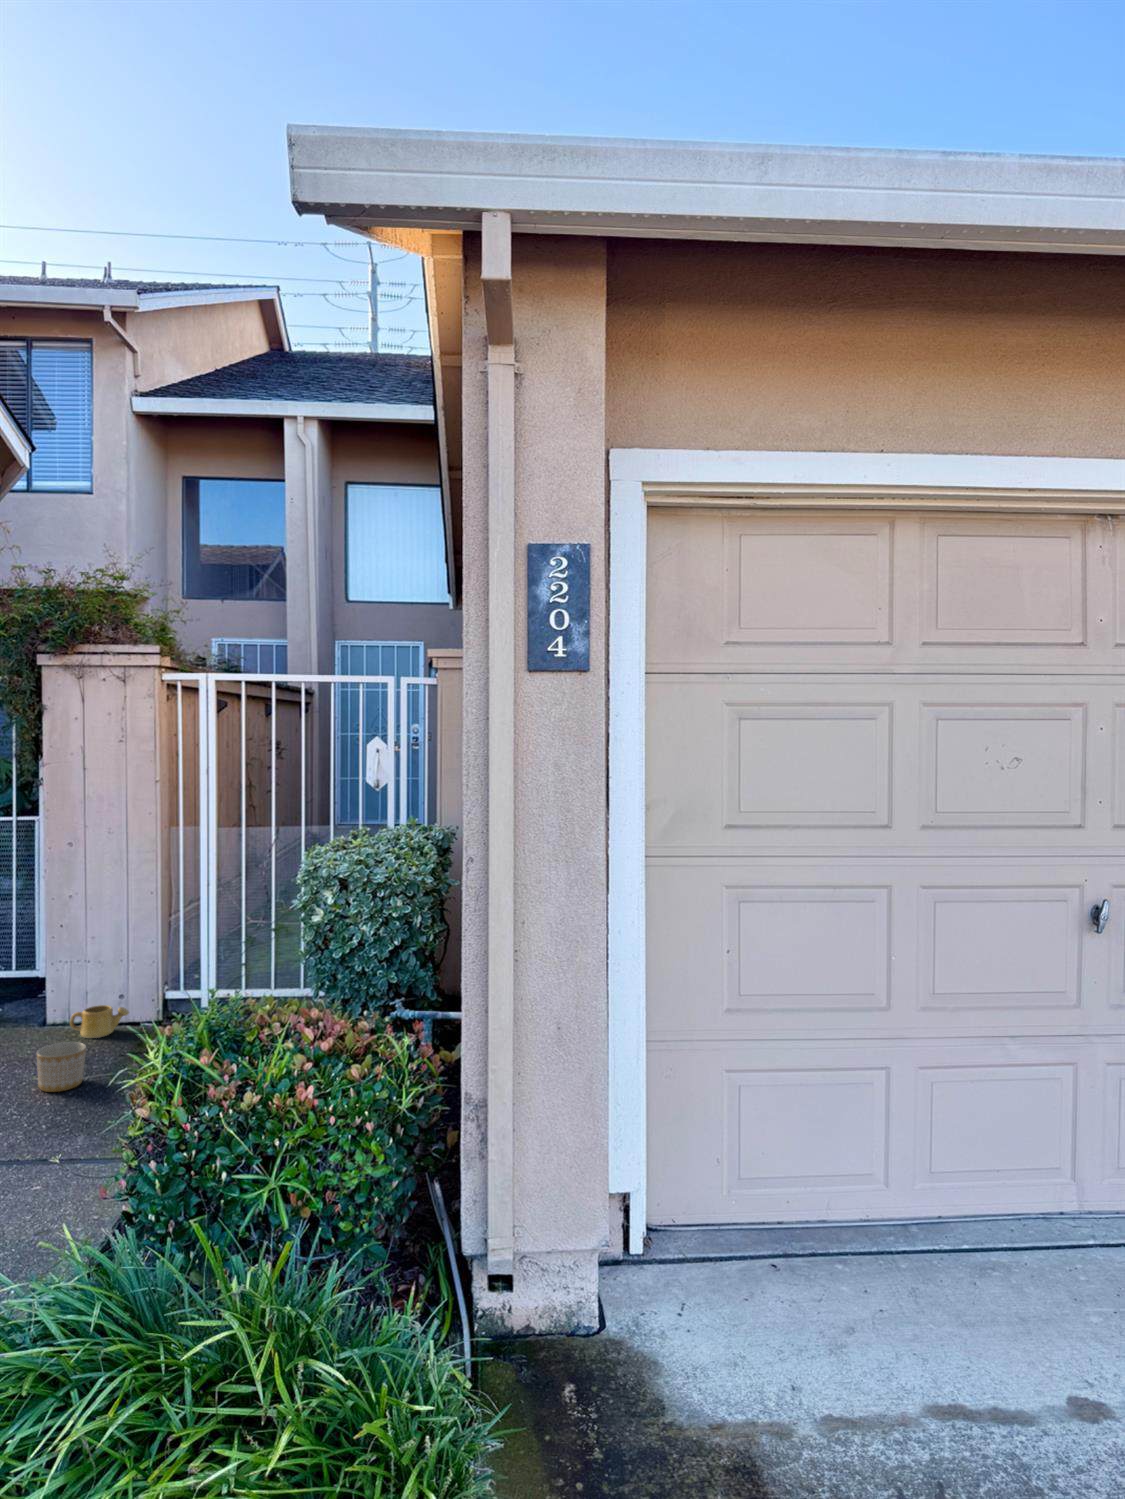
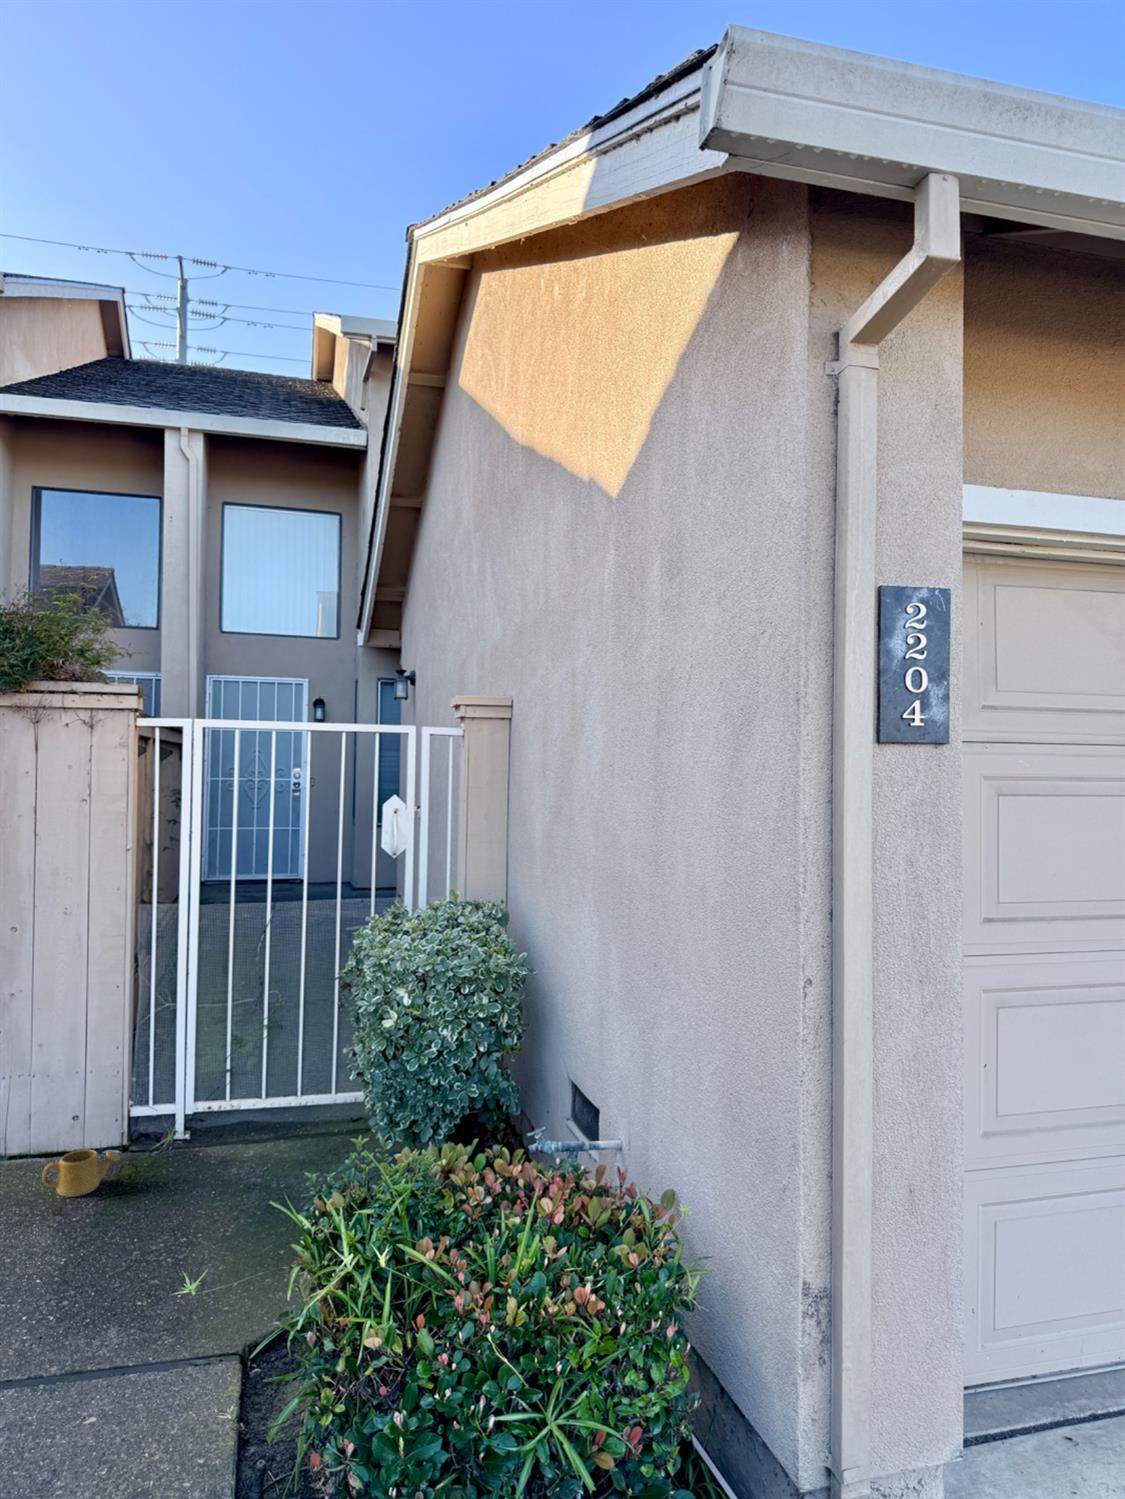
planter: present [37,1042,86,1092] -> none [41,1213,105,1288]

